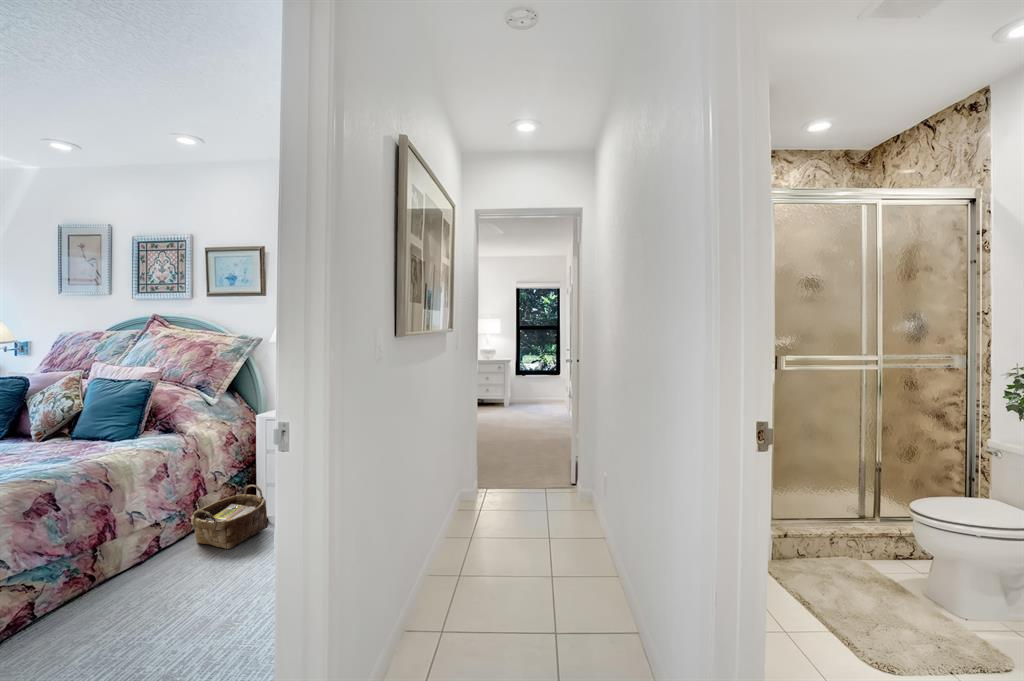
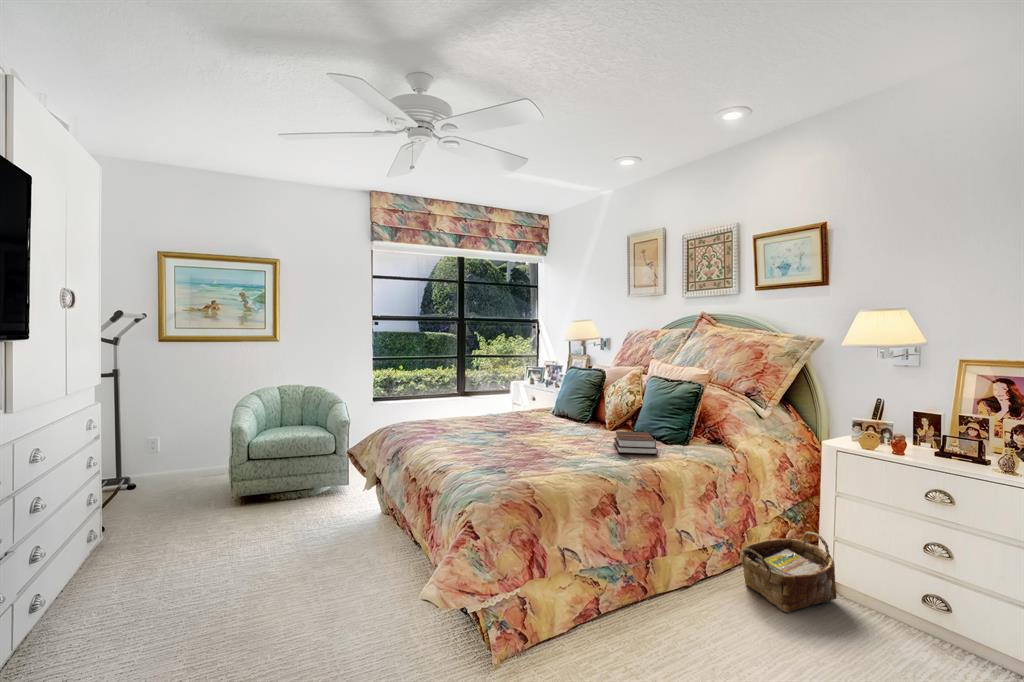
hardback book: none [45,433,104,457] -> present [614,431,658,454]

